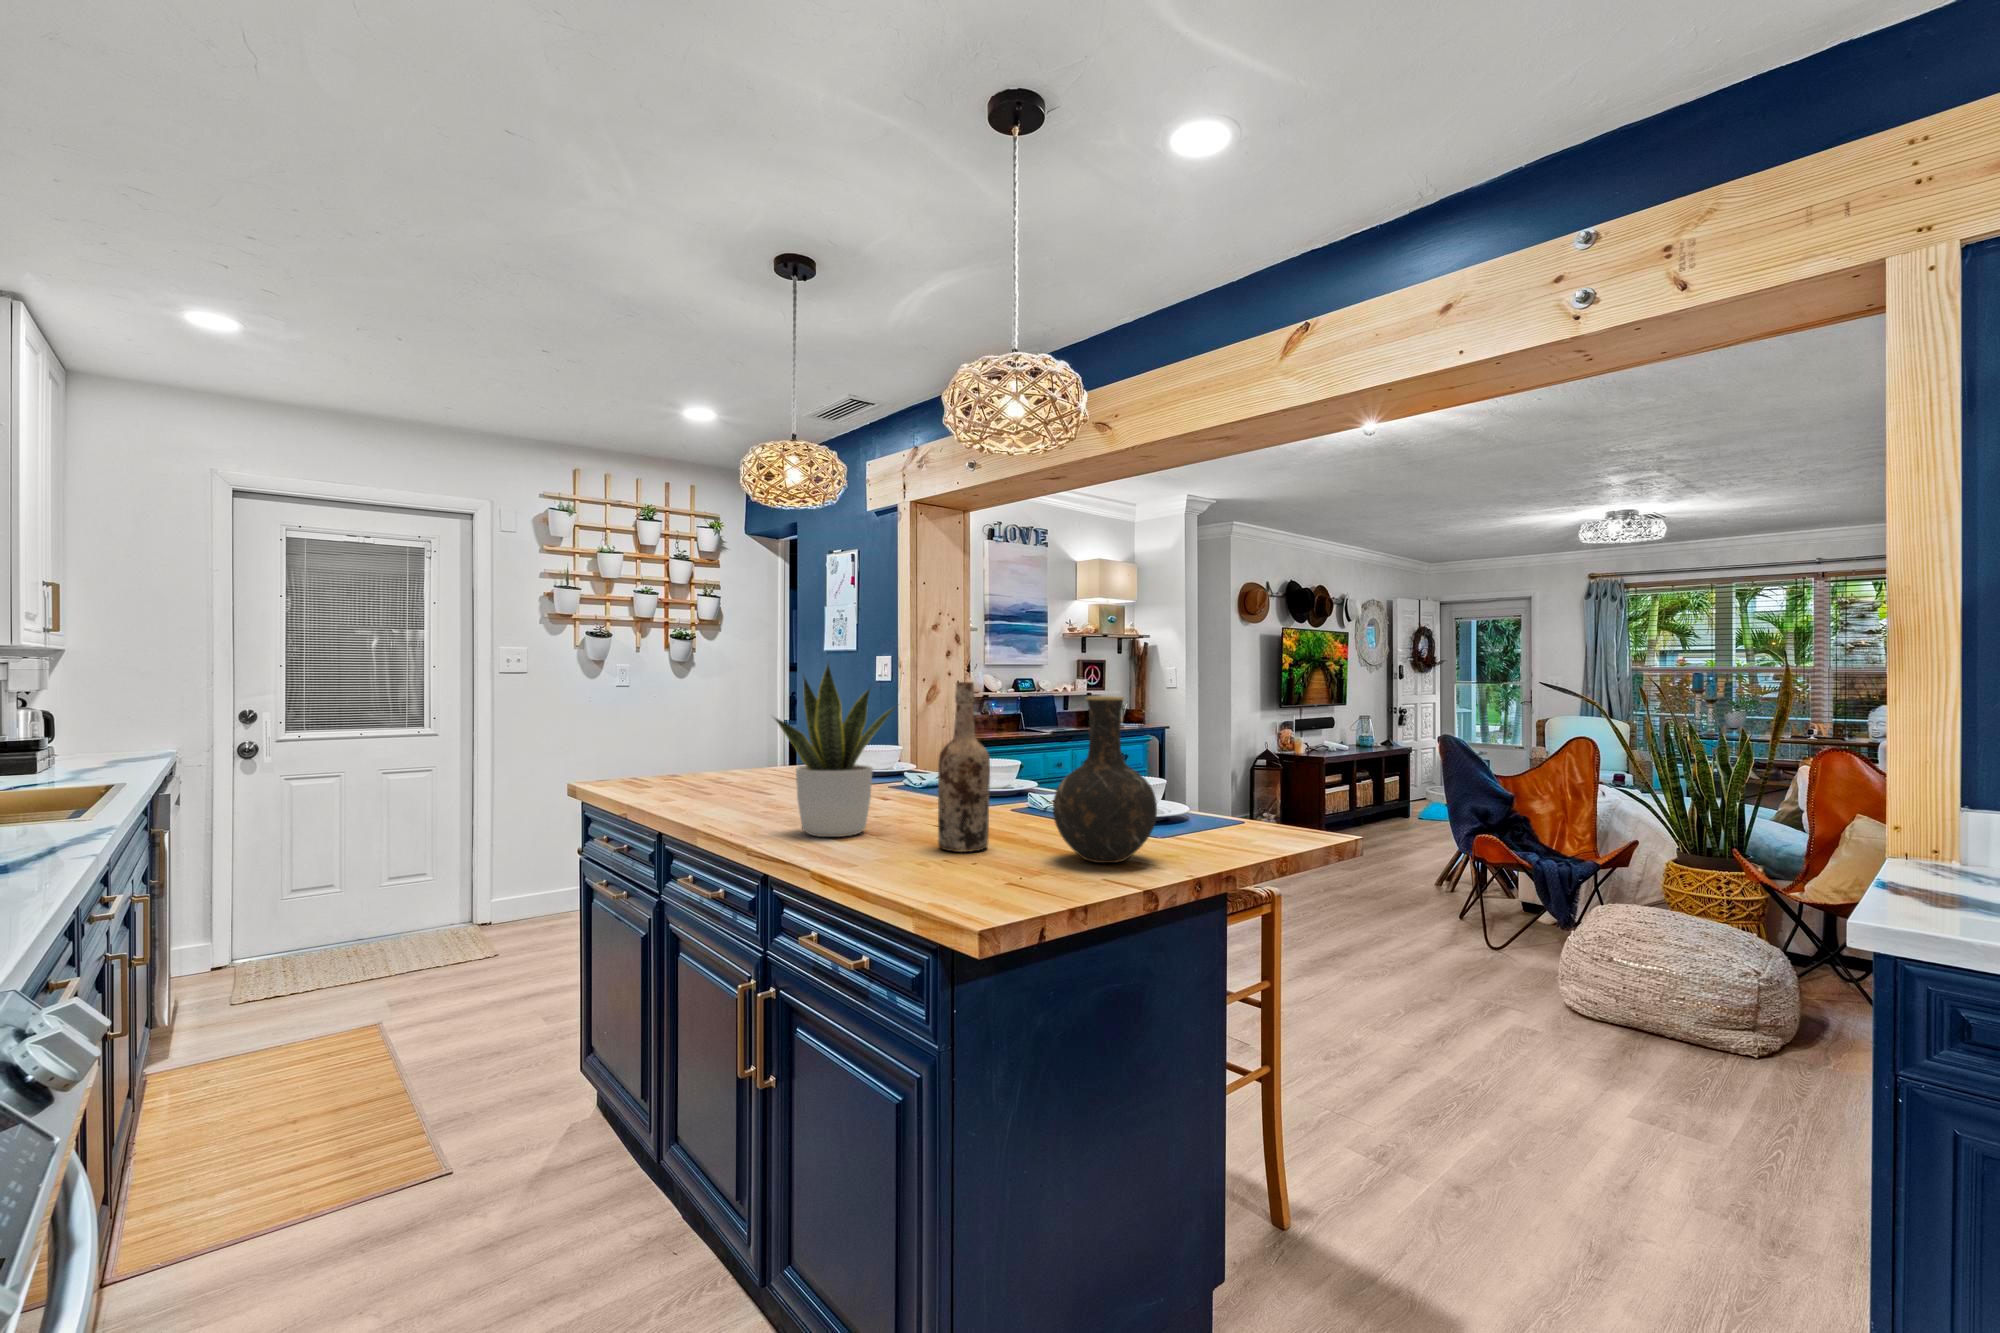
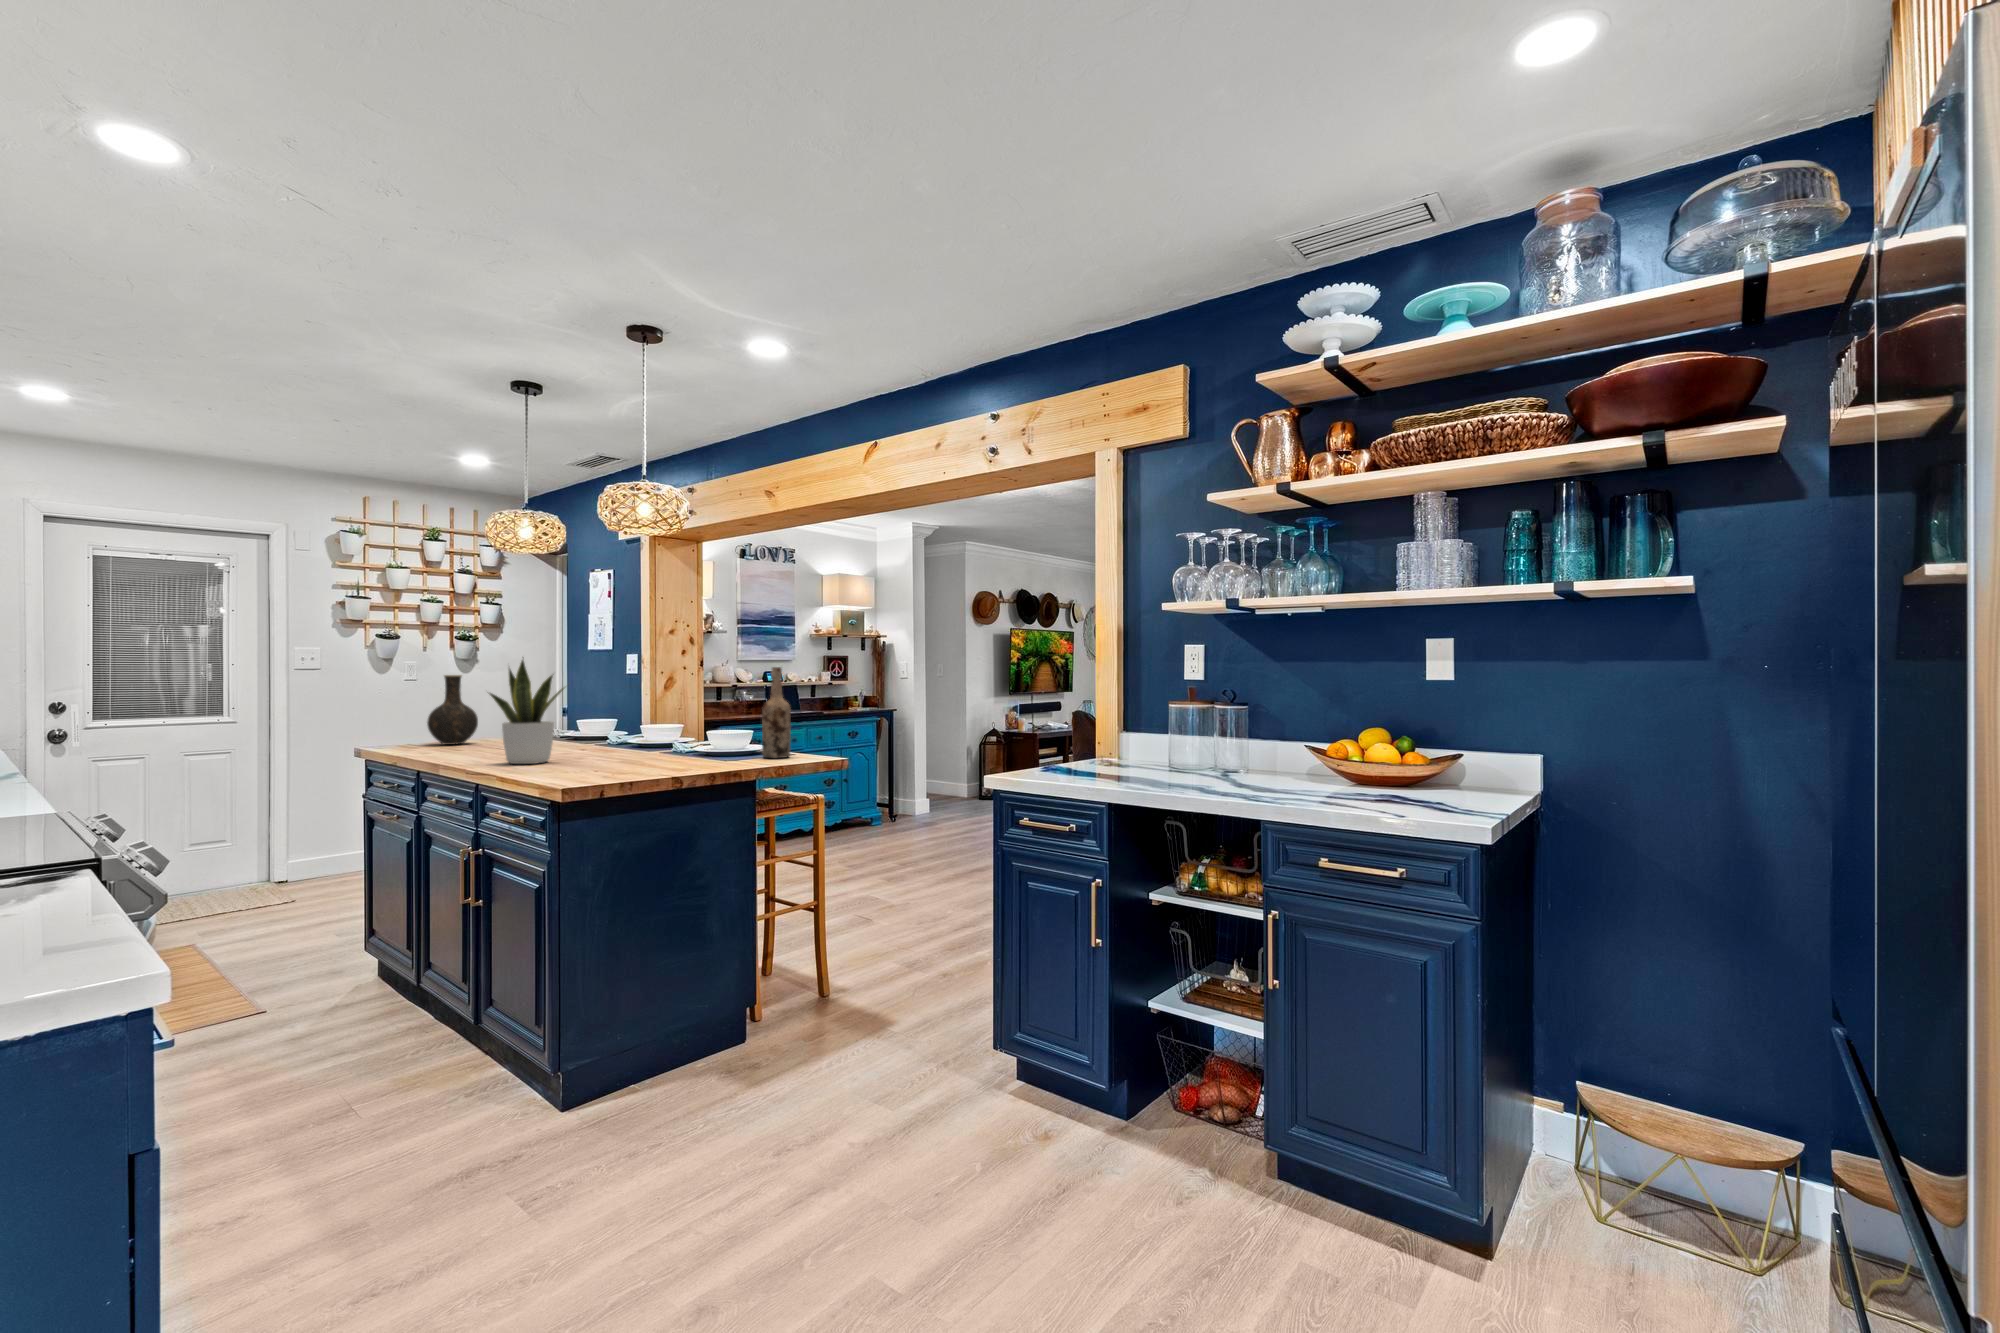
wine bottle: present [938,682,990,852] -> present [762,667,791,758]
vase: present [1053,696,1157,863] -> present [427,675,478,745]

